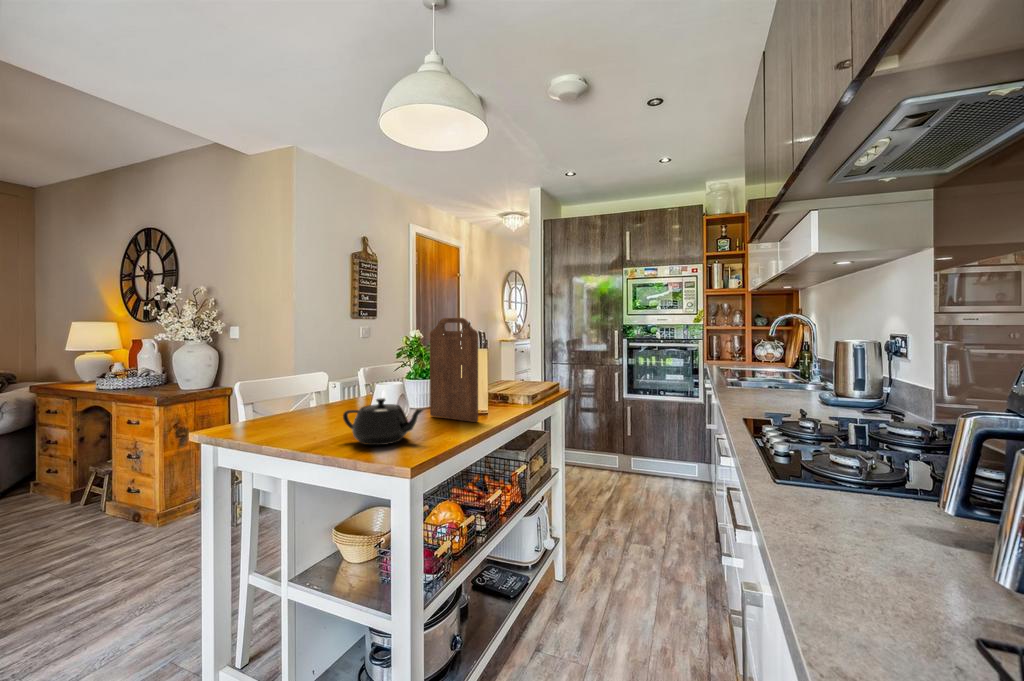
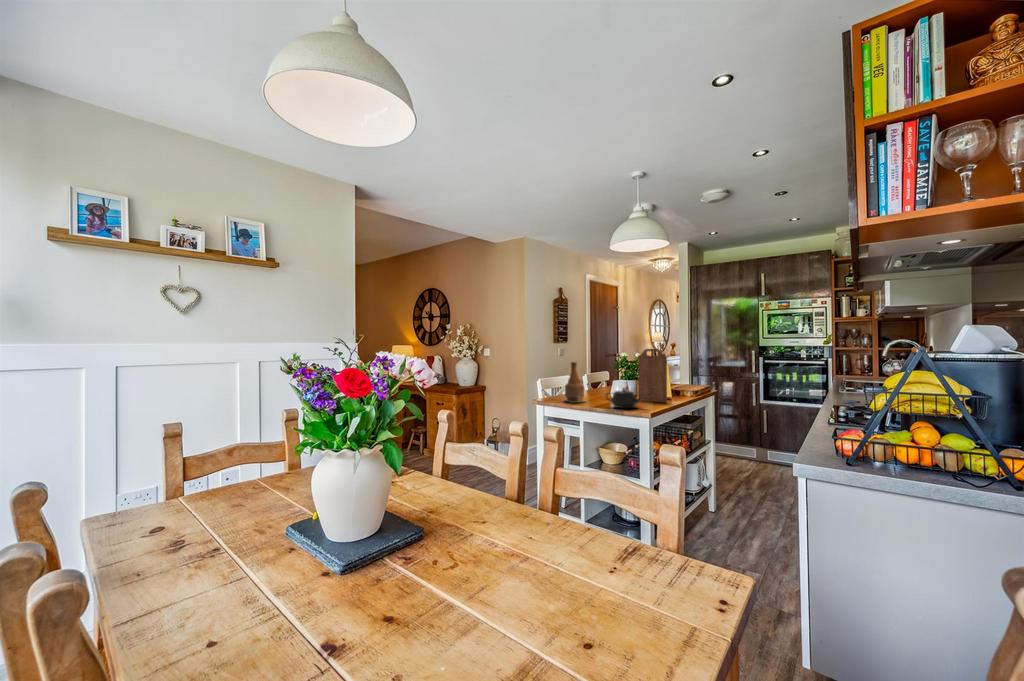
bottle: none [276,343,327,430] -> present [565,361,584,403]

